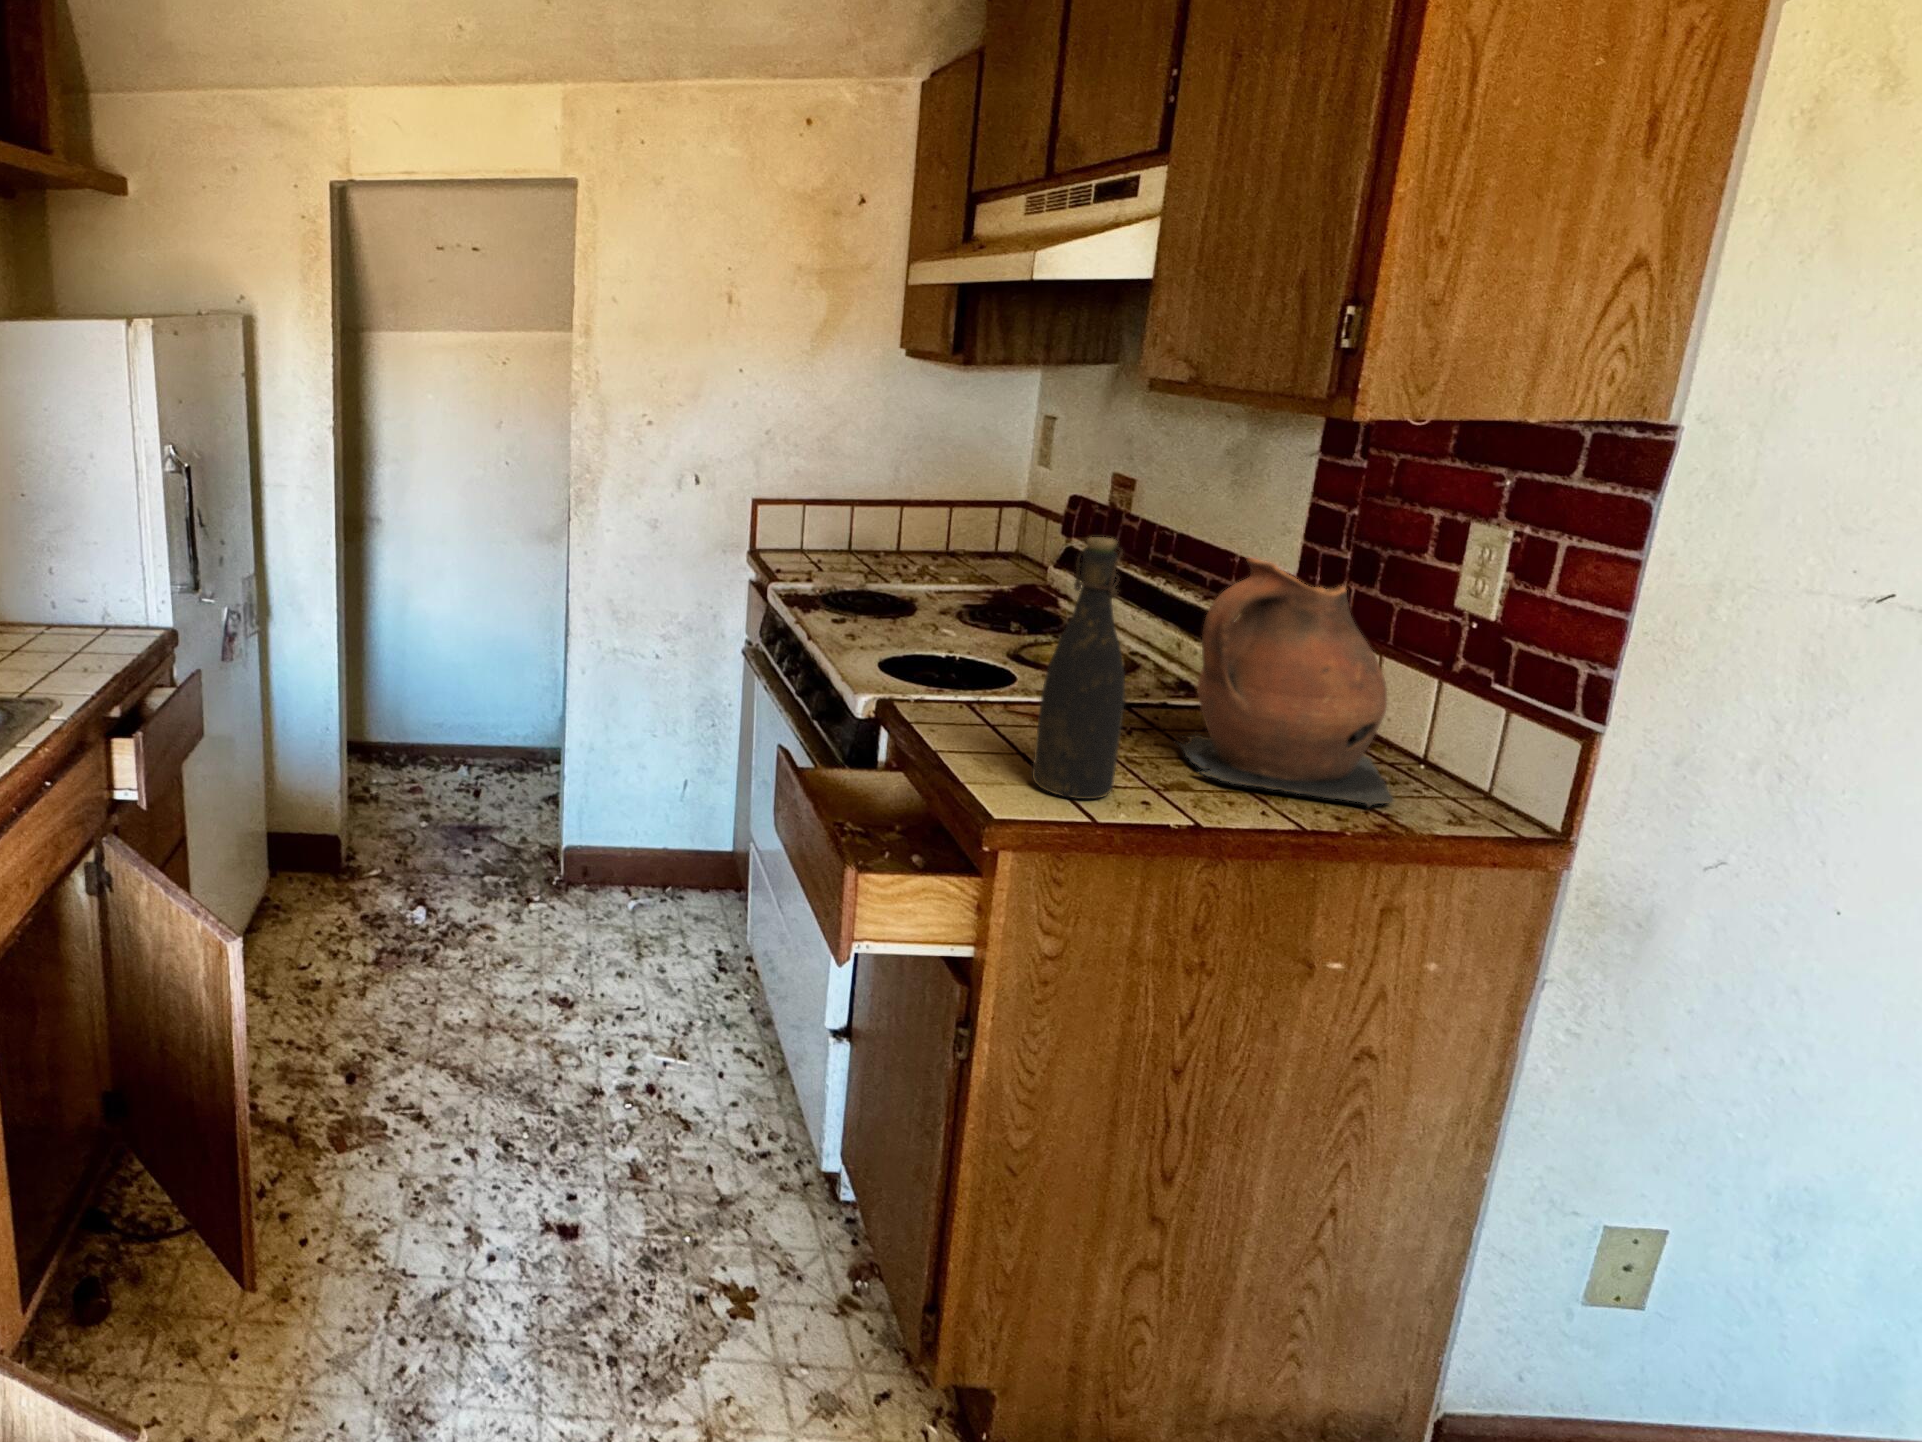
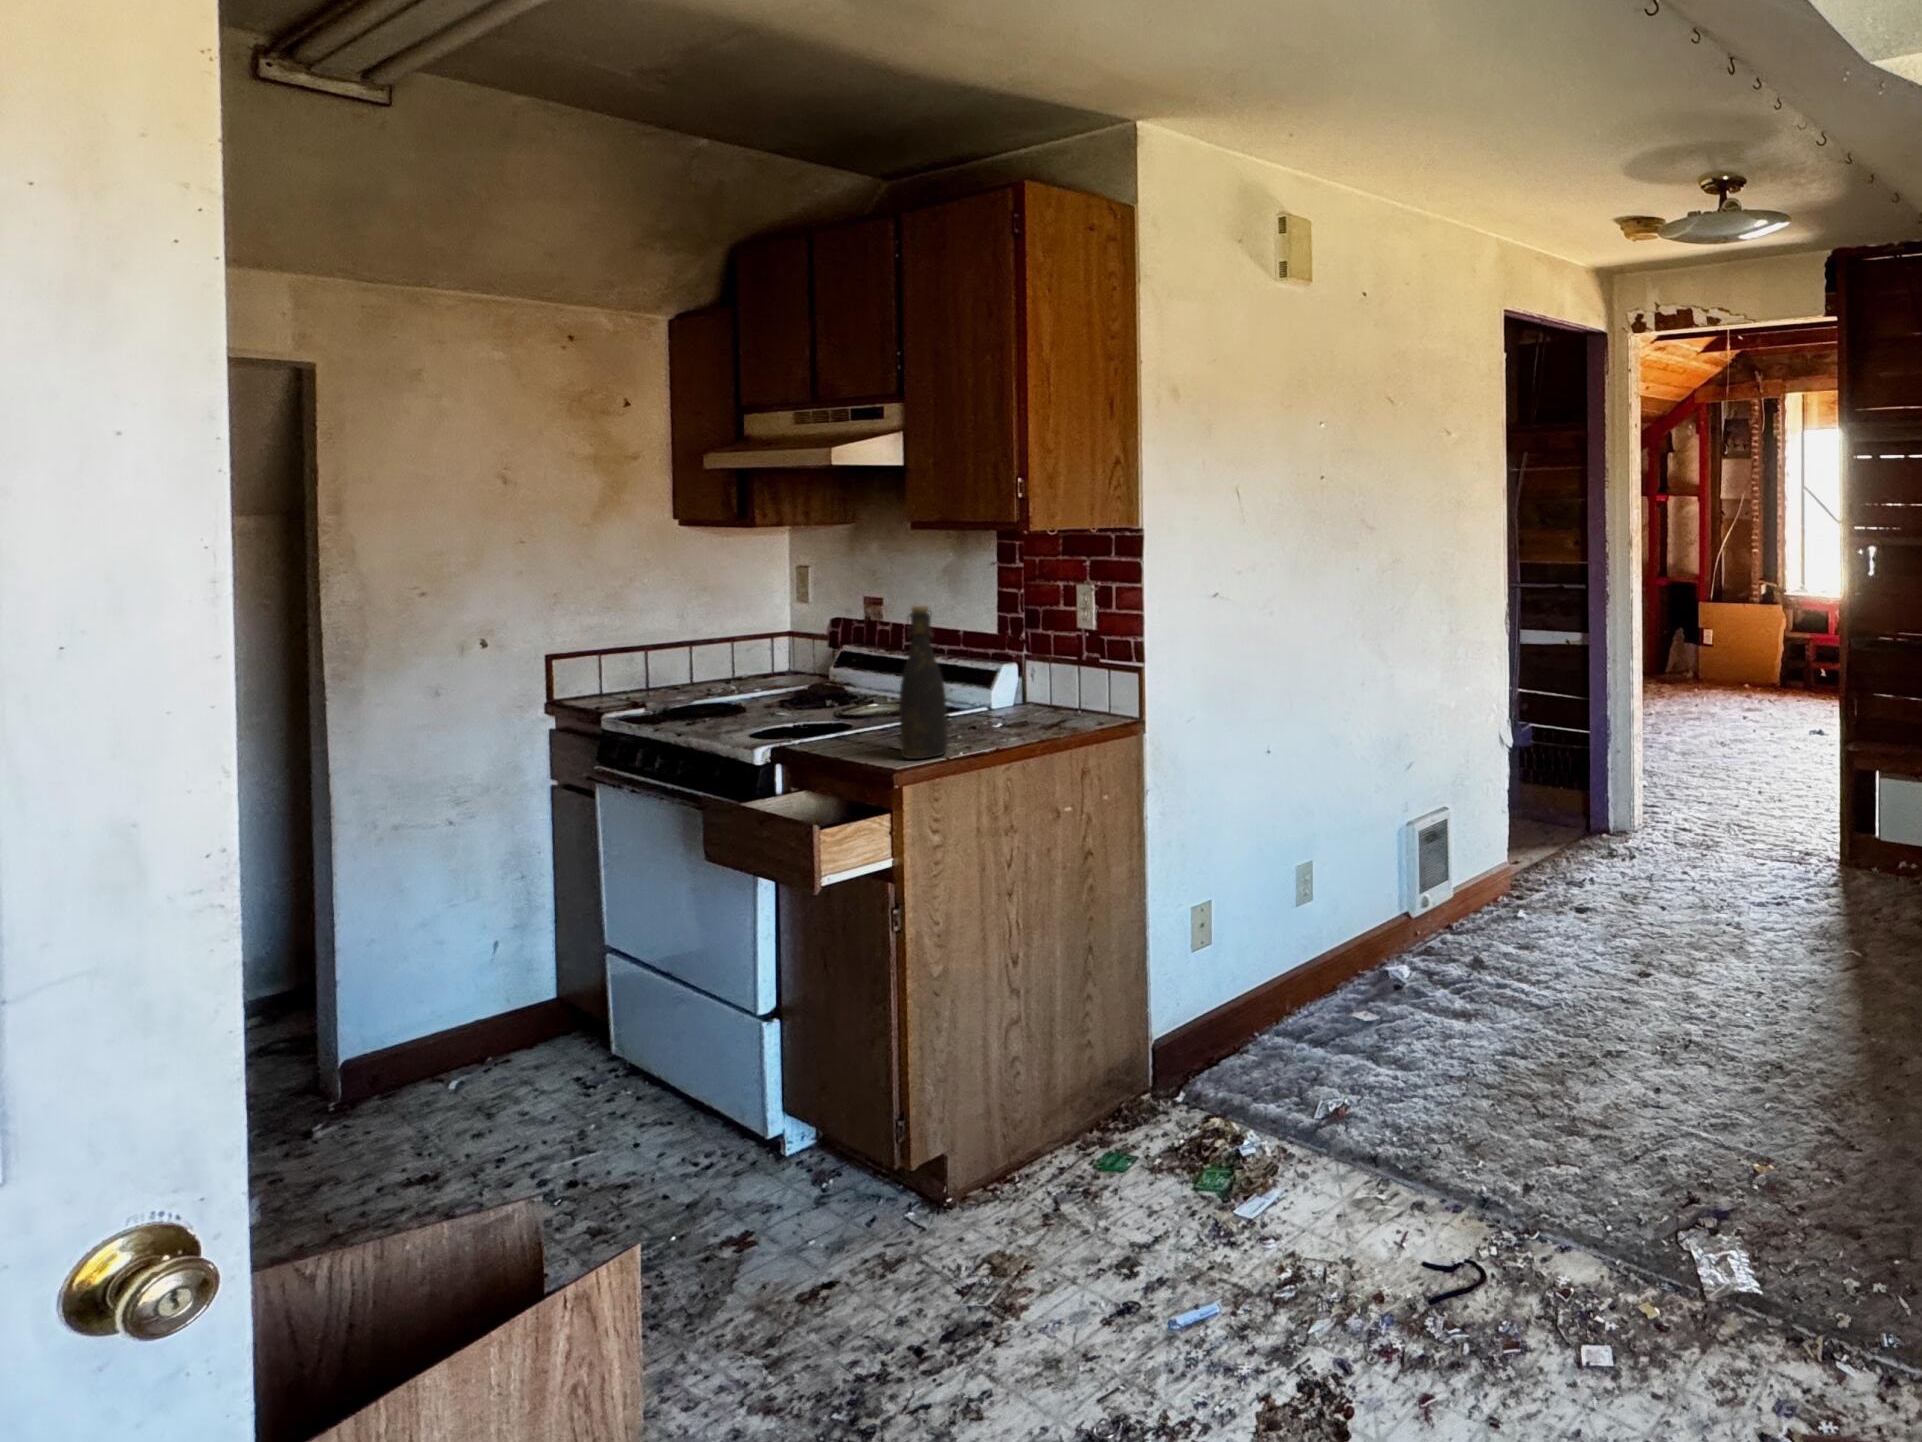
ceramic pitcher: present [1180,558,1394,807] -> none [964,612,1076,735]

